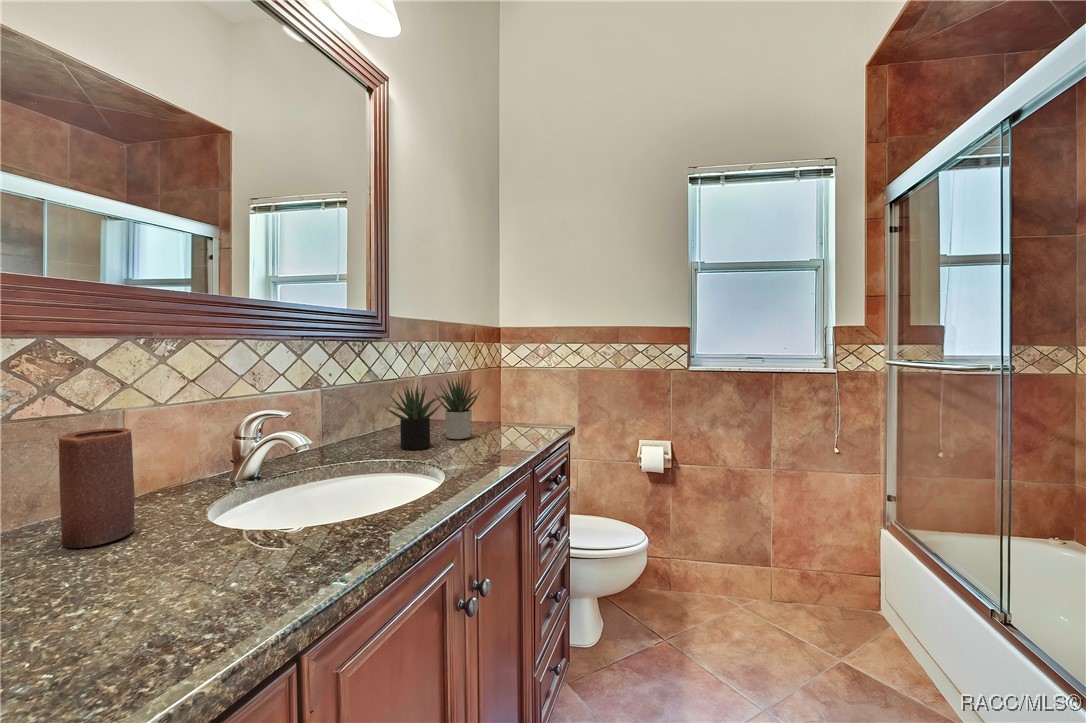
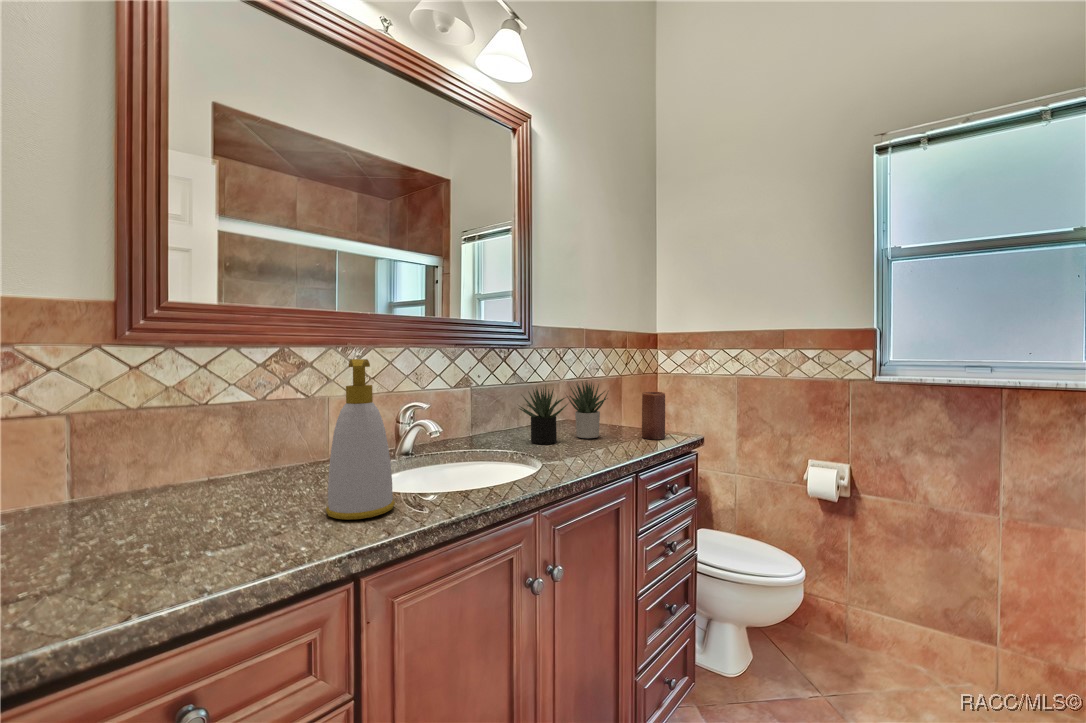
soap bottle: none [173,360,284,598] -> present [326,359,395,520]
candle: present [59,428,135,548] -> present [642,392,665,439]

